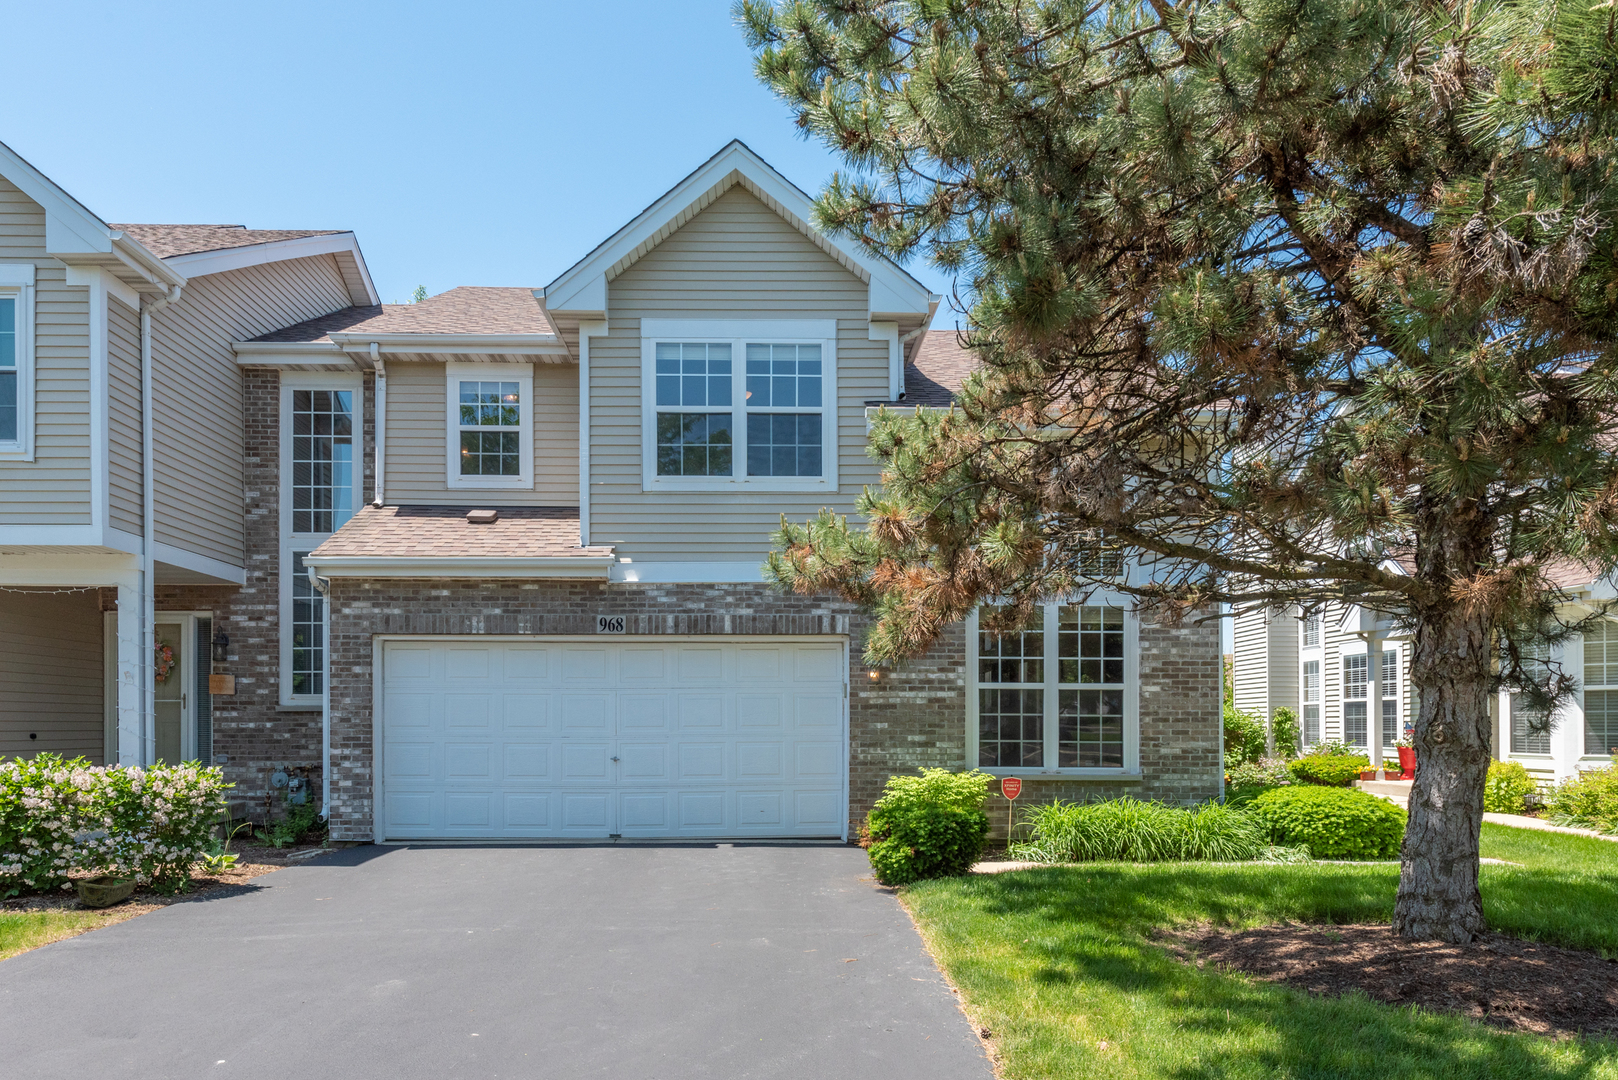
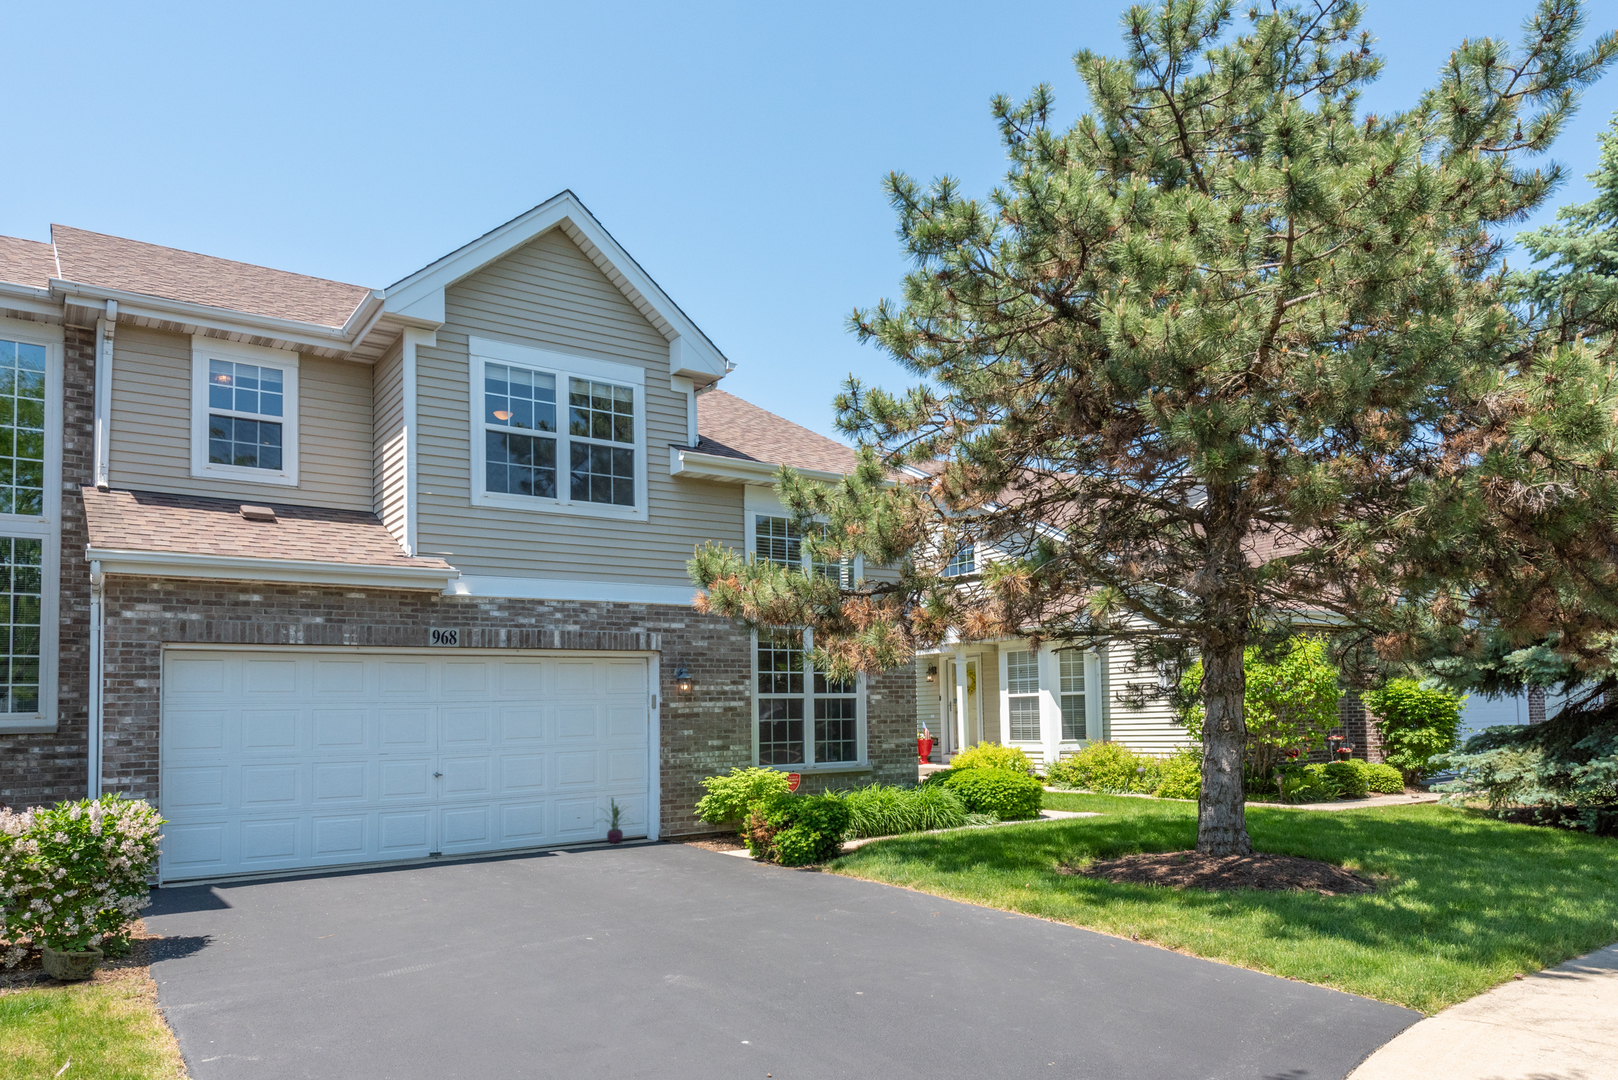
decorative plant: none [761,790,813,839] -> present [607,798,627,843]

